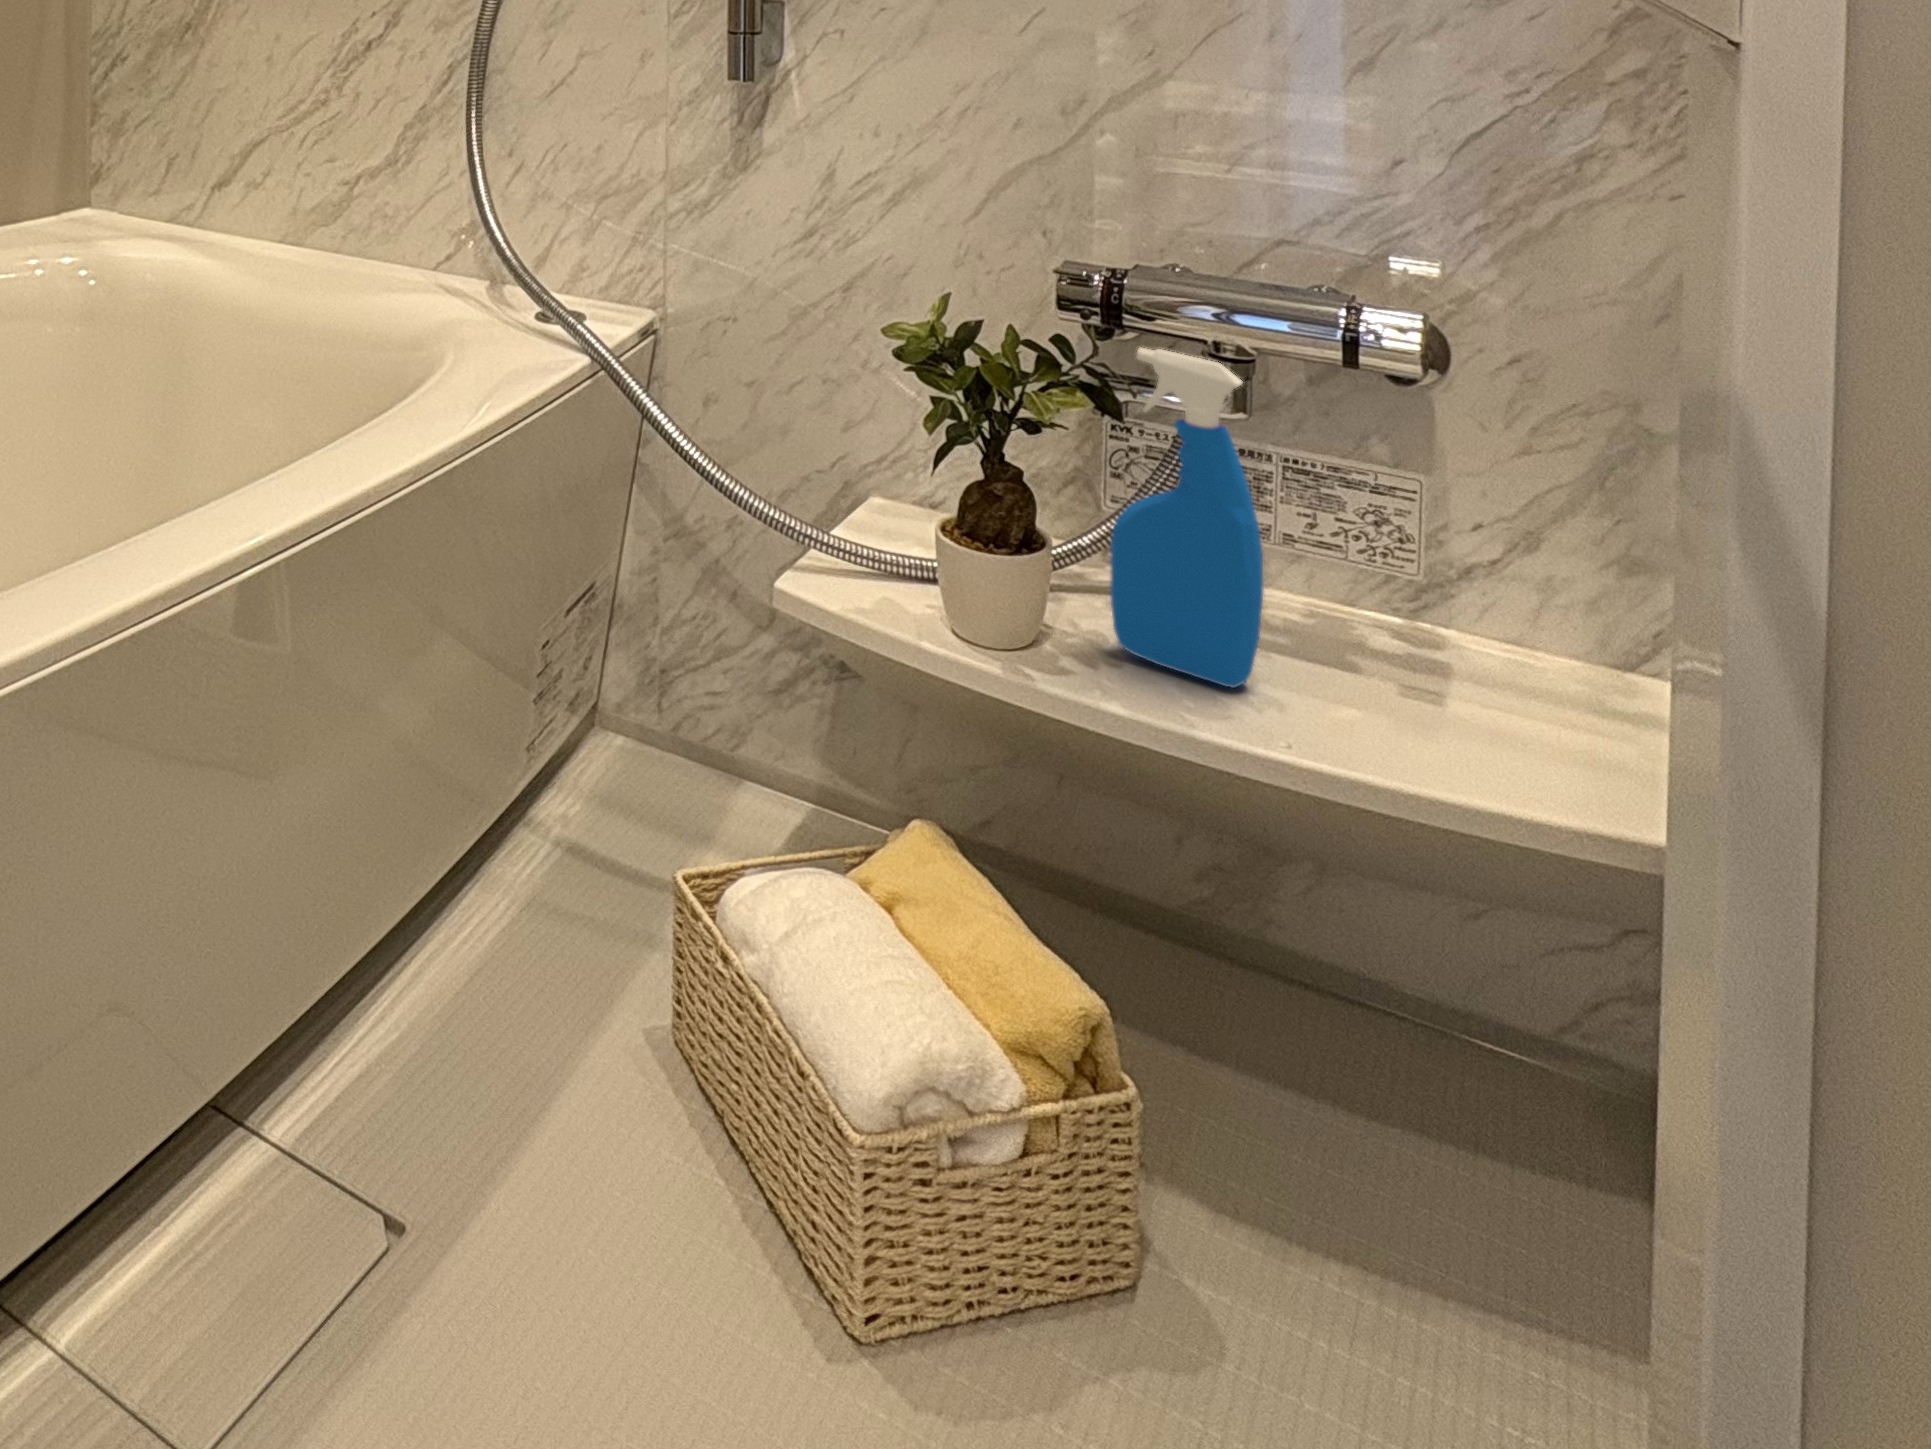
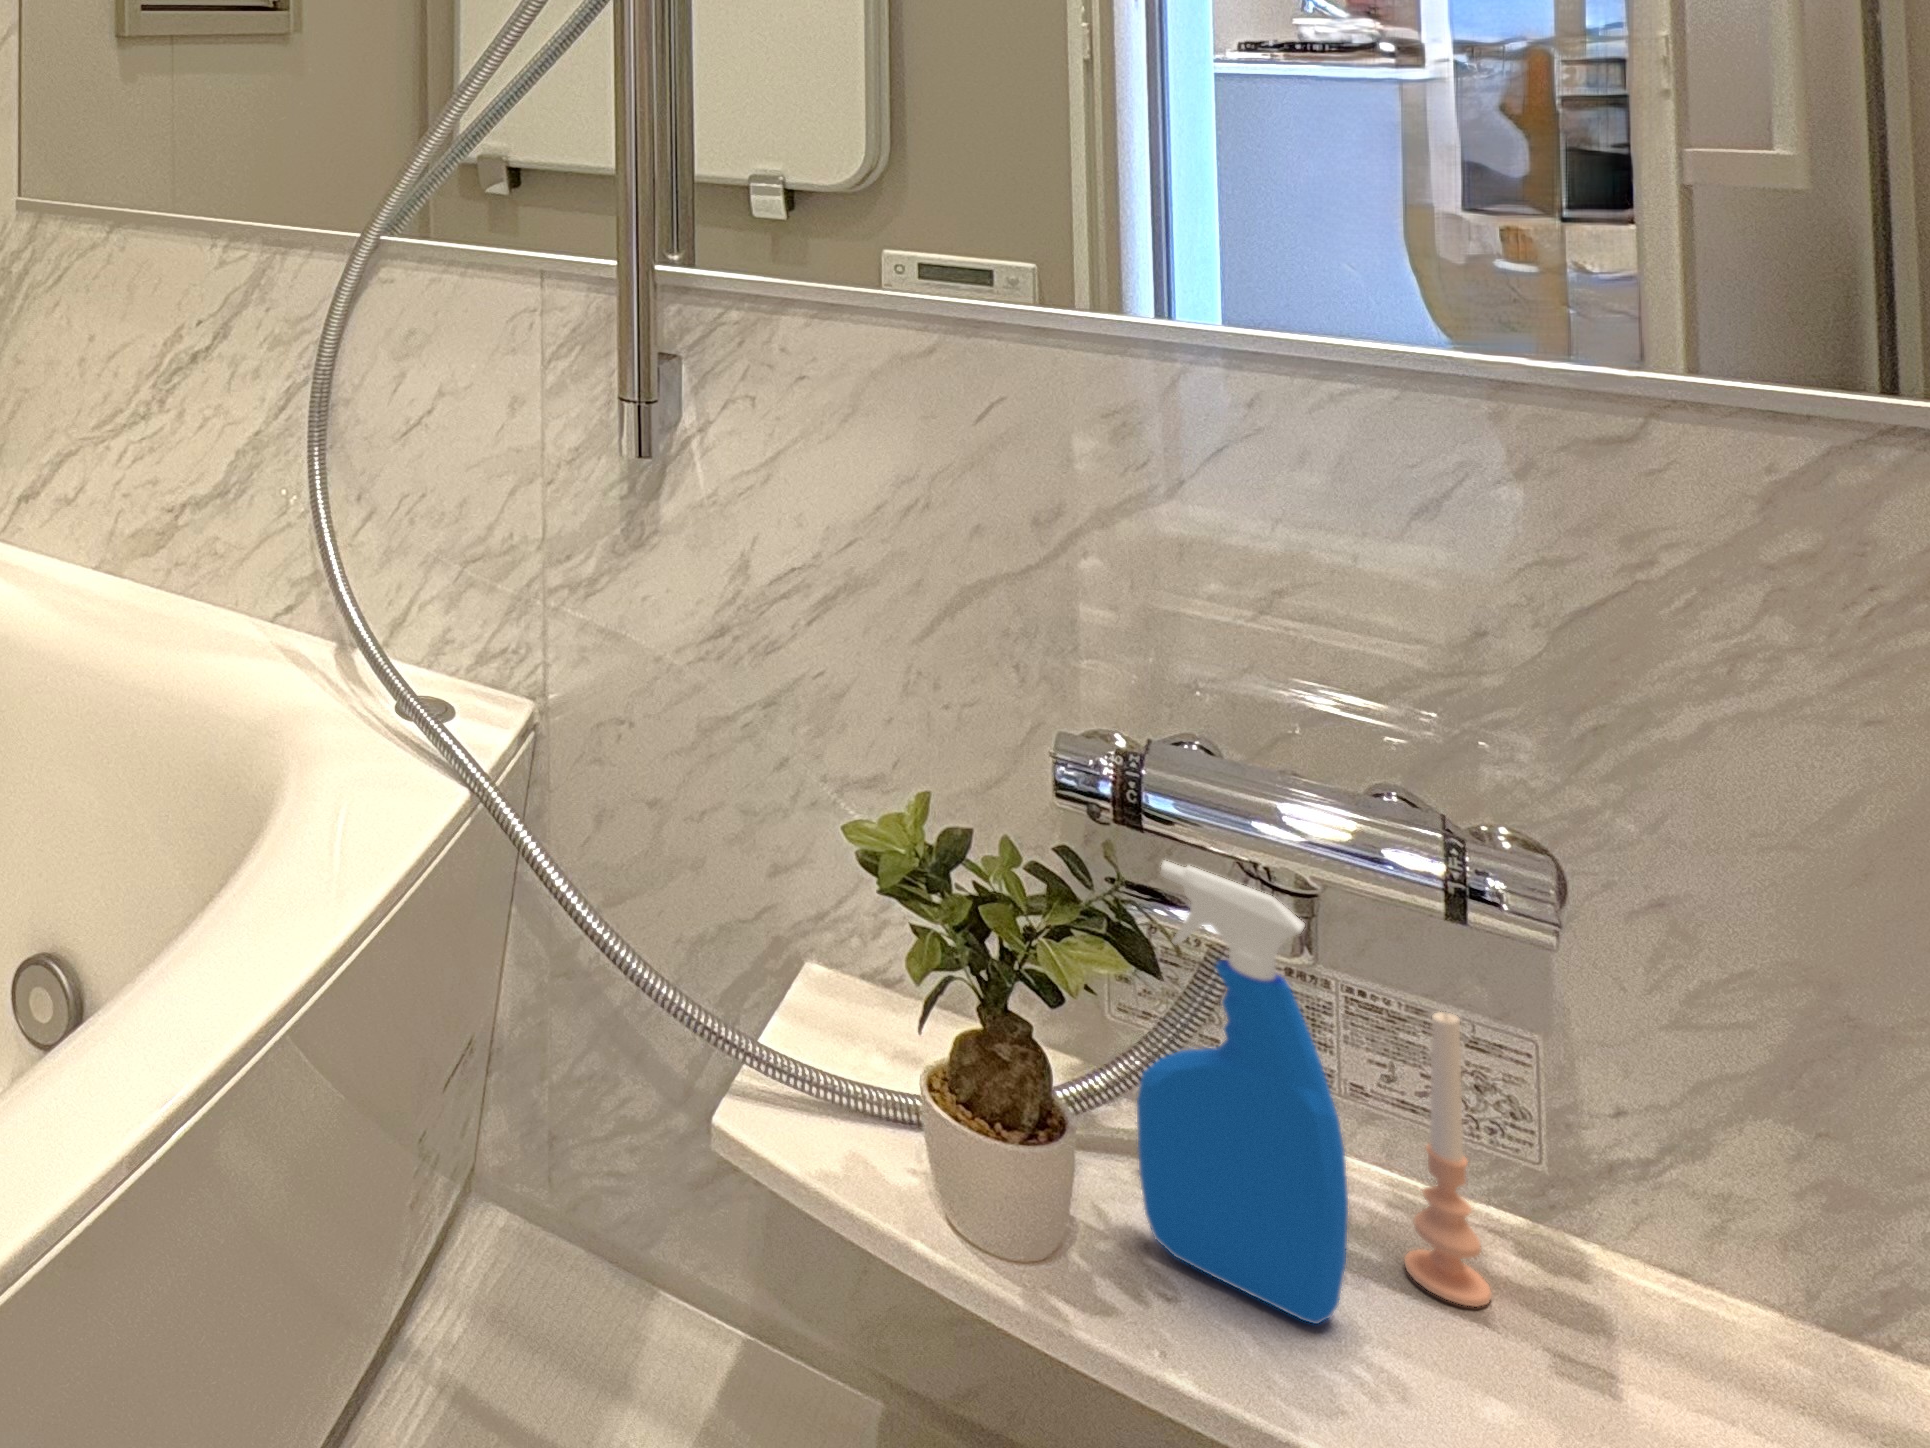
candle: none [1311,453,1373,675] -> present [1404,1012,1492,1307]

